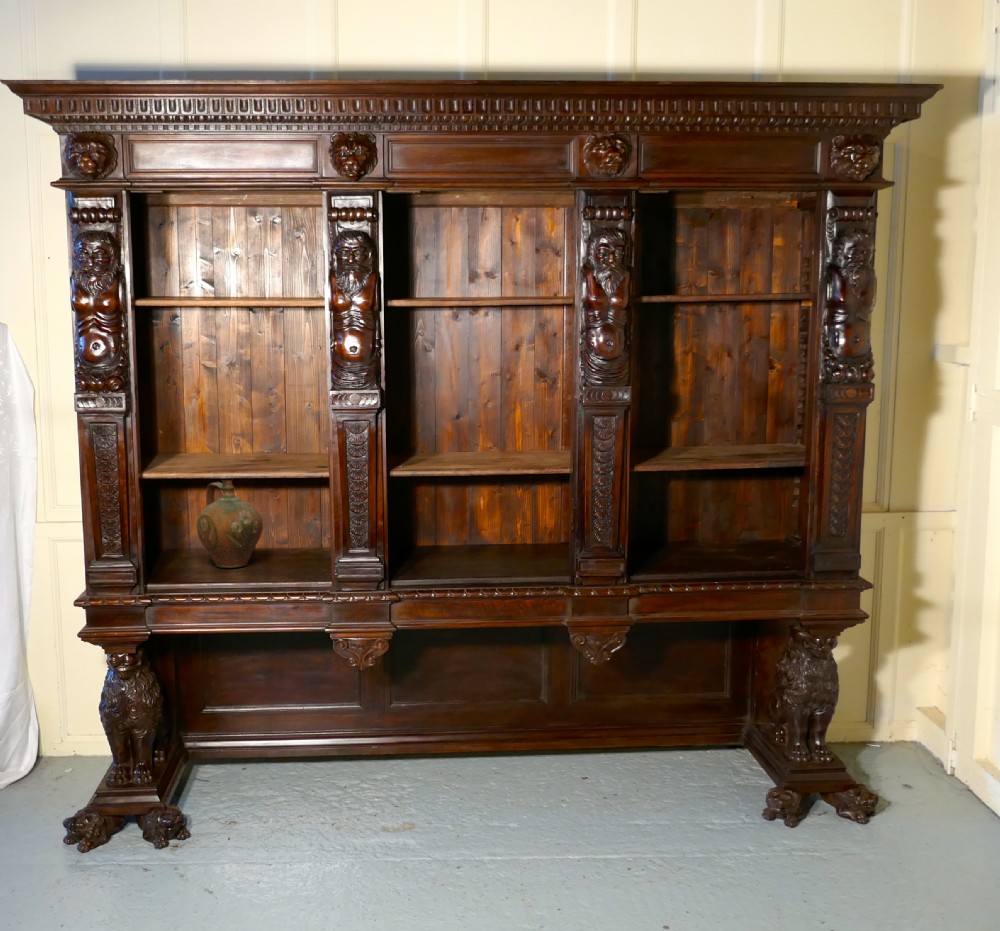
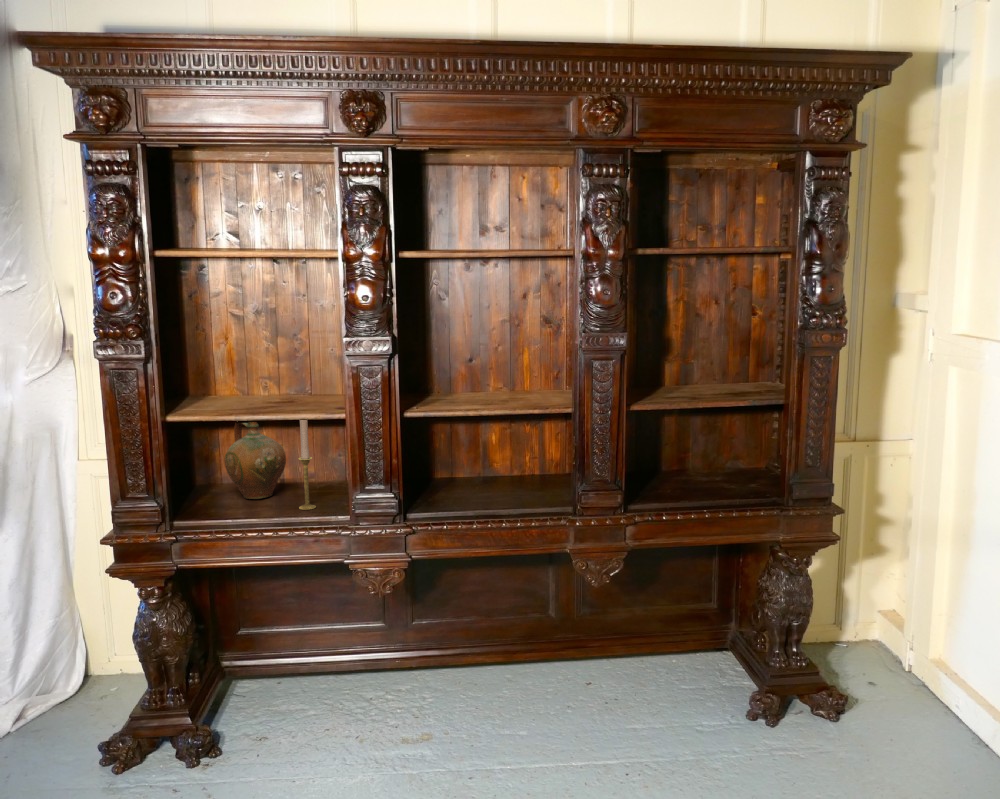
candlestick: none [278,470,296,577] -> present [299,419,316,510]

